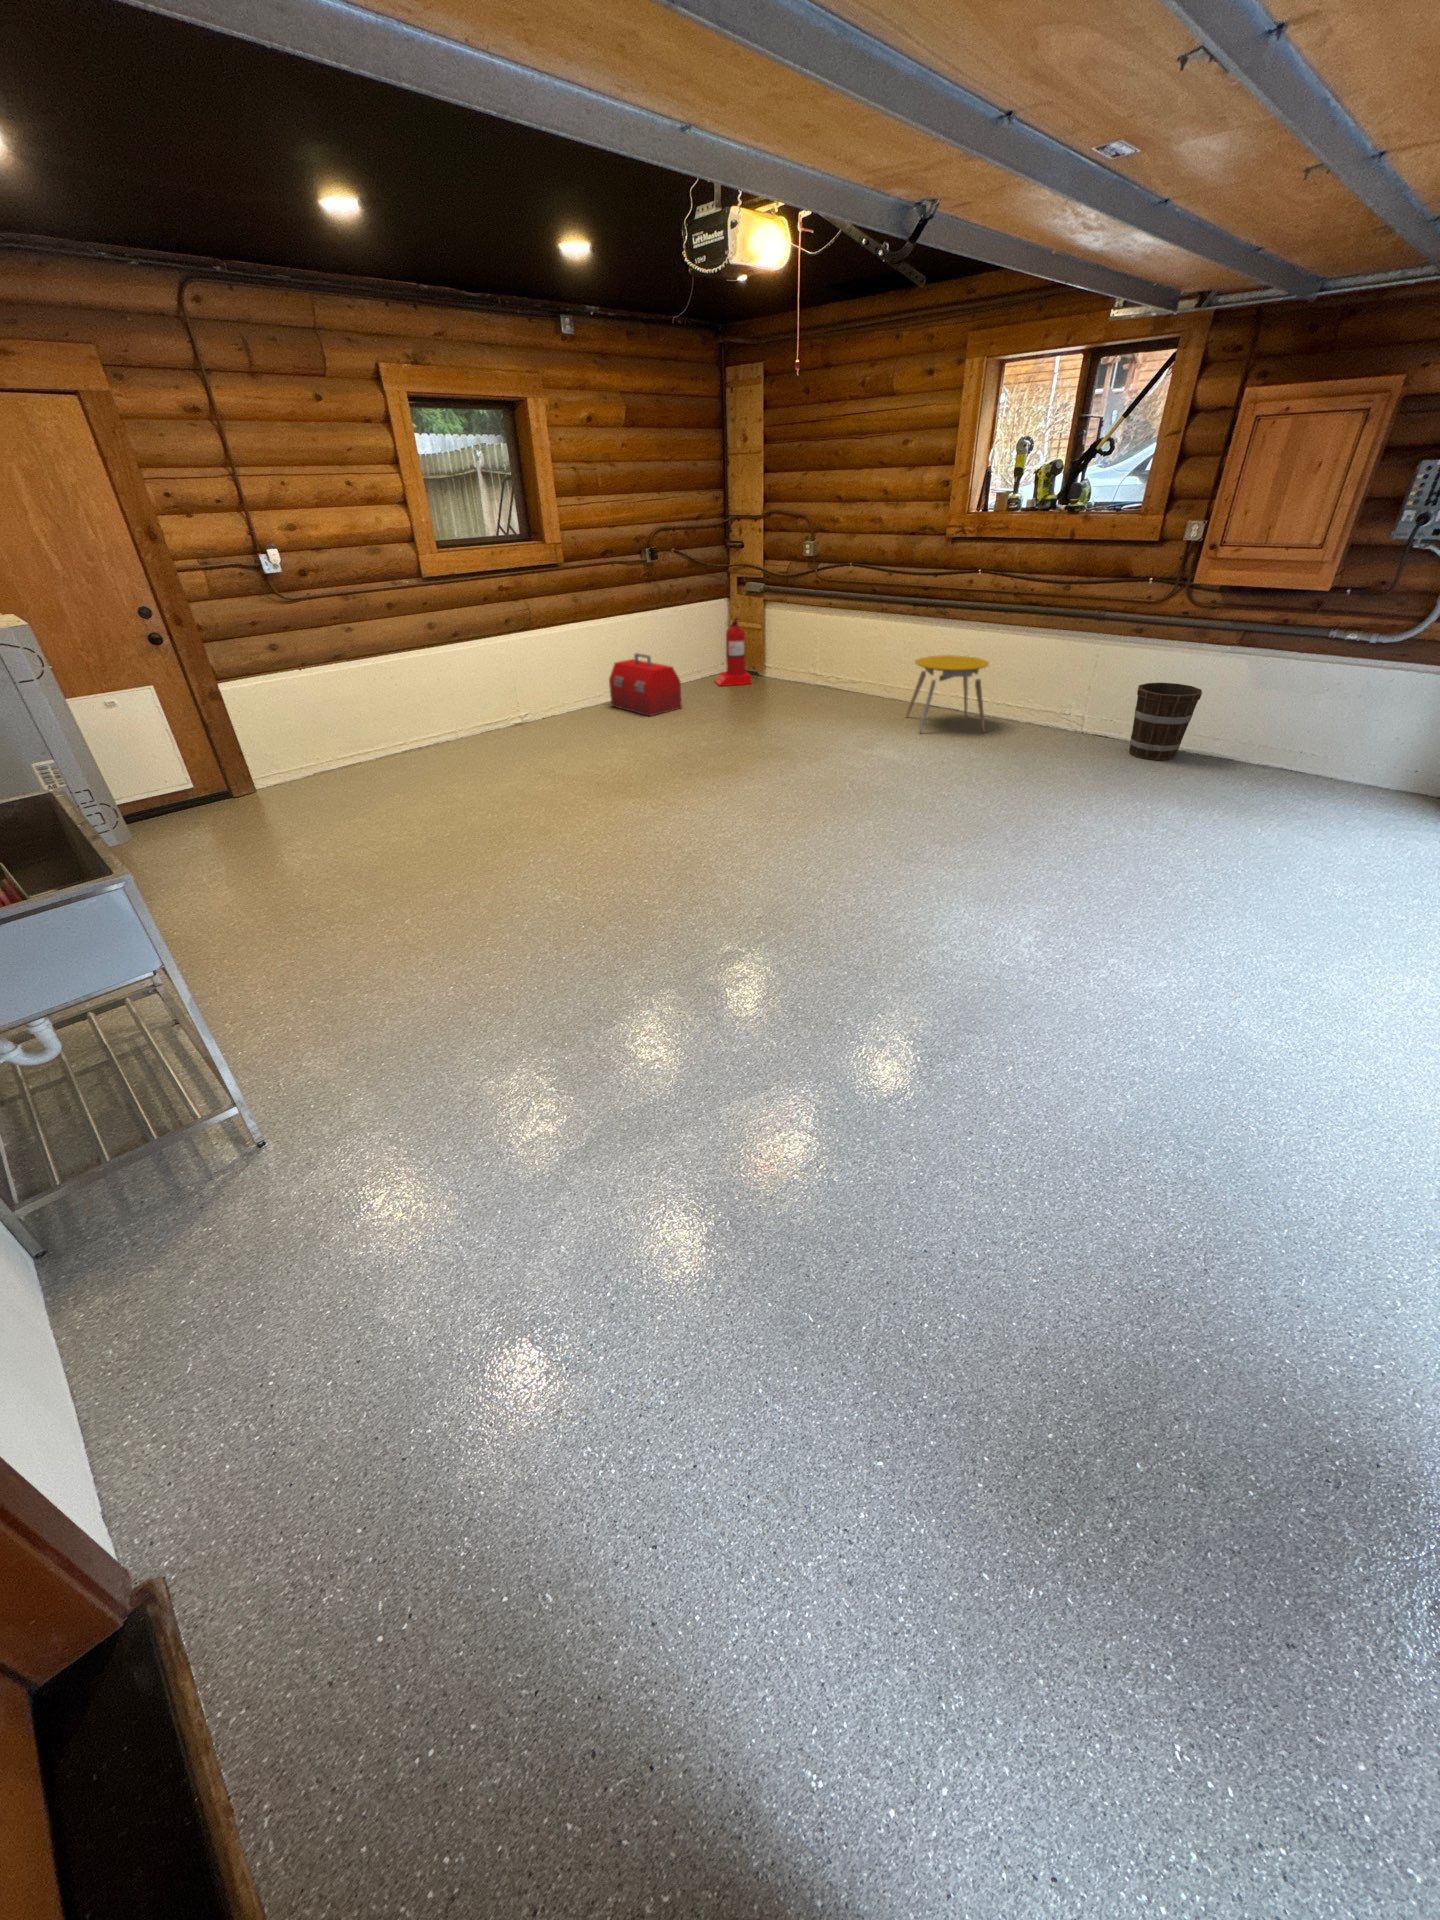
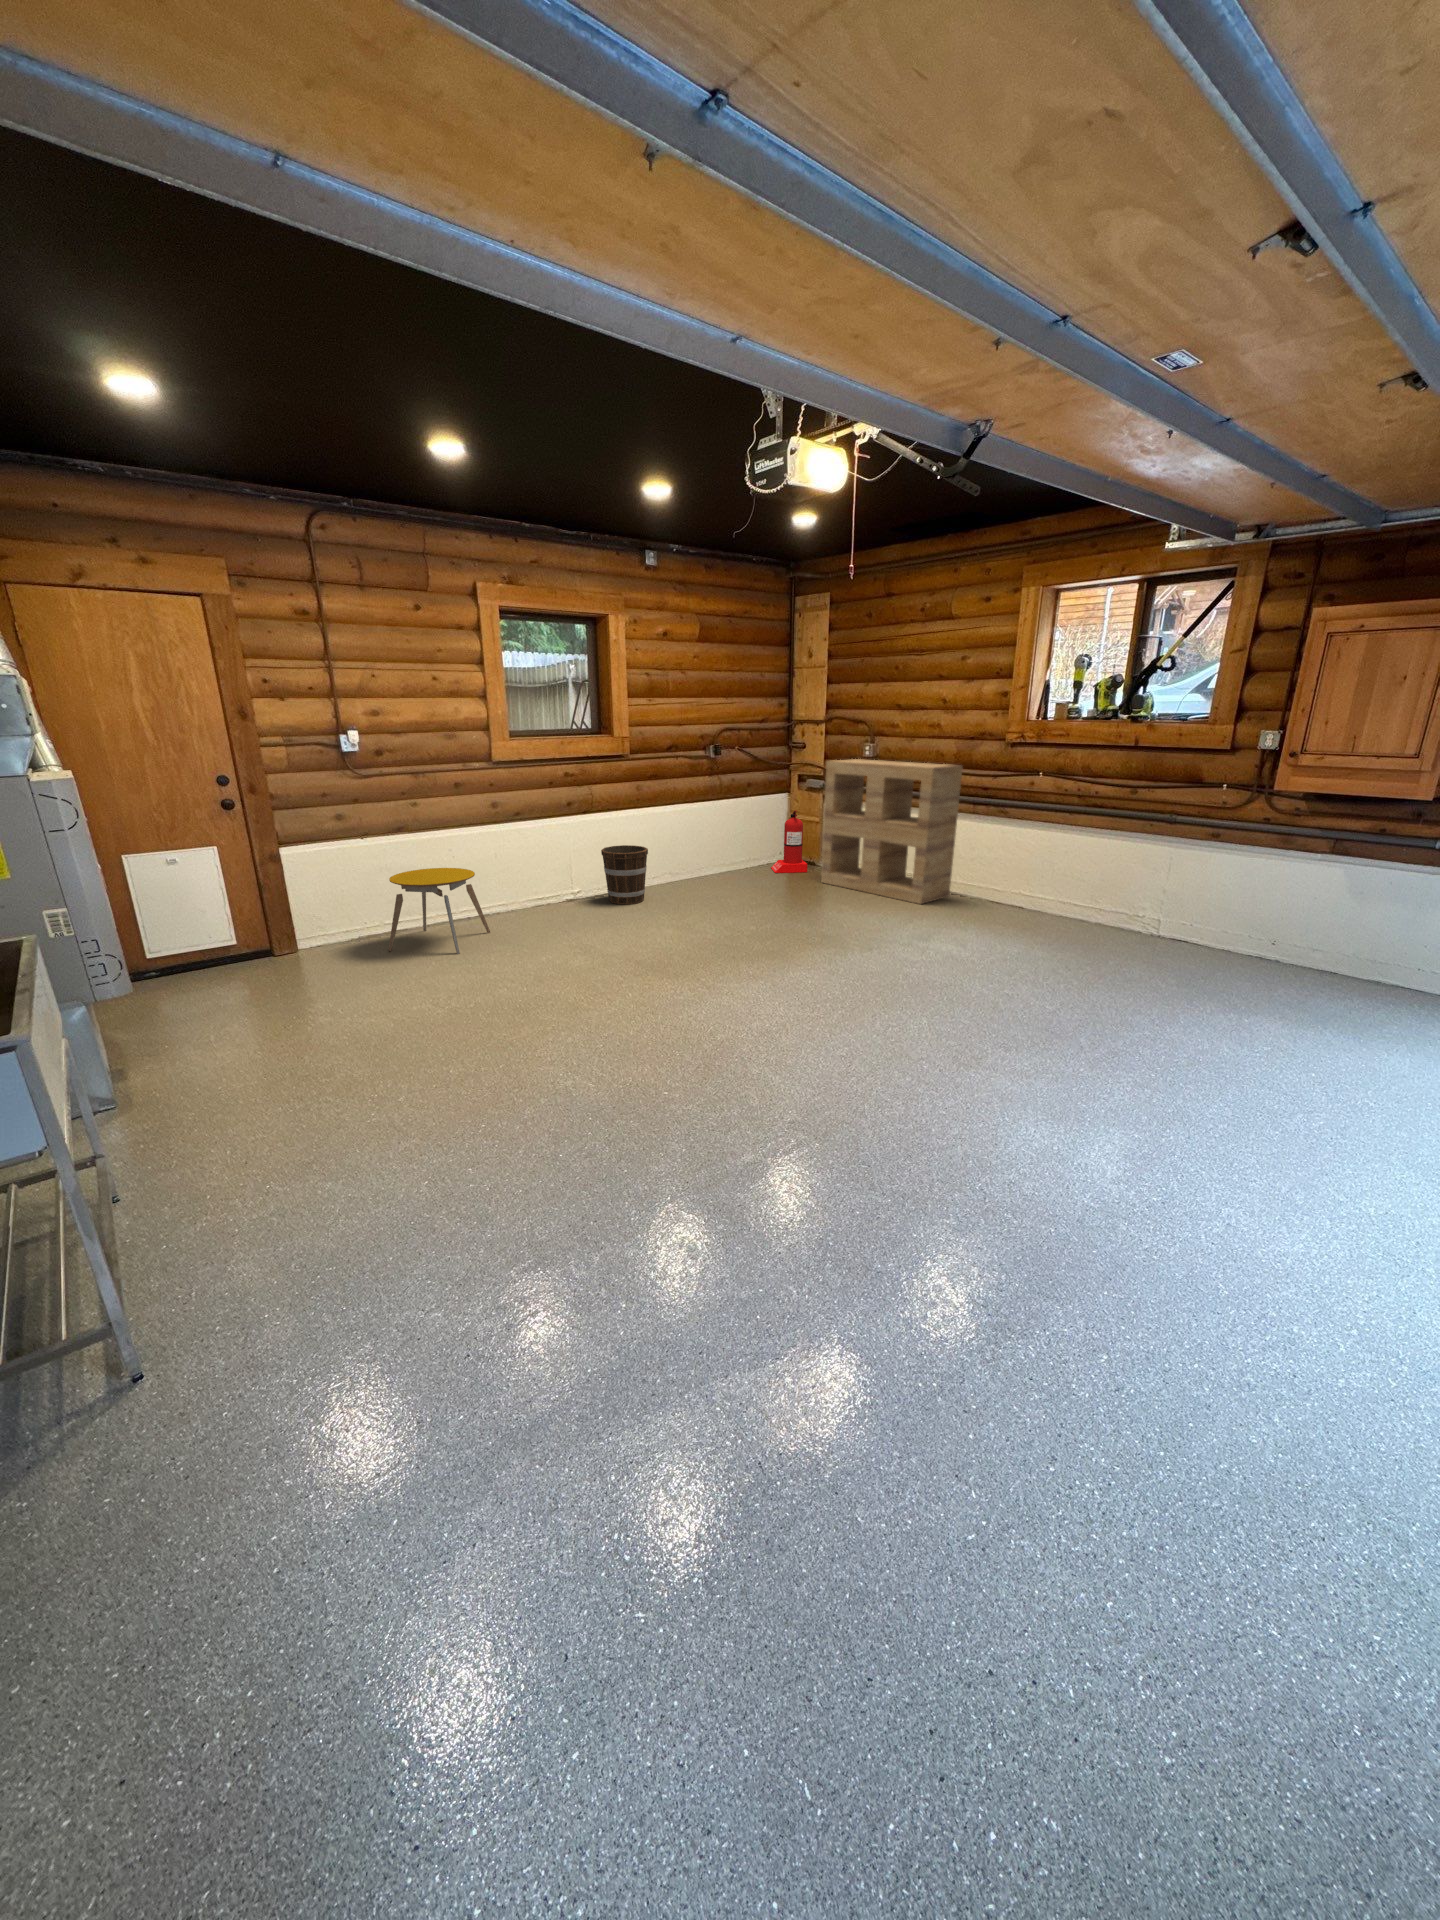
shelving unit: none [766,559,905,713] -> present [821,759,962,904]
toolbox: present [609,653,682,716] -> none [666,838,735,898]
stool: present [906,655,989,733] -> present [388,868,490,954]
bucket: present [1129,683,1202,760] -> present [601,845,648,904]

